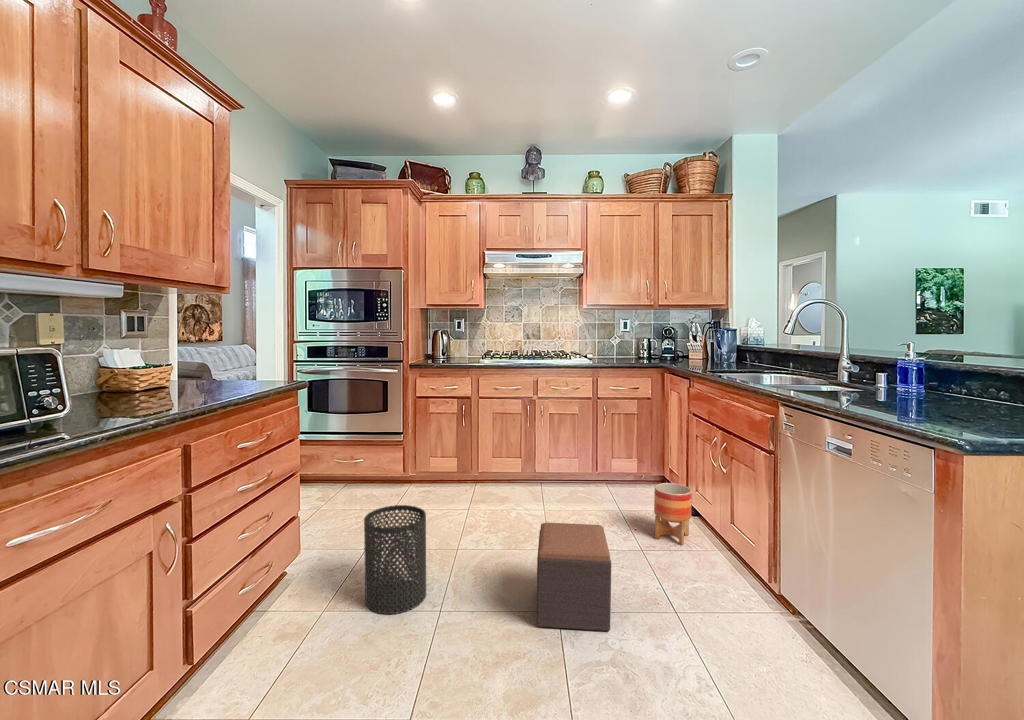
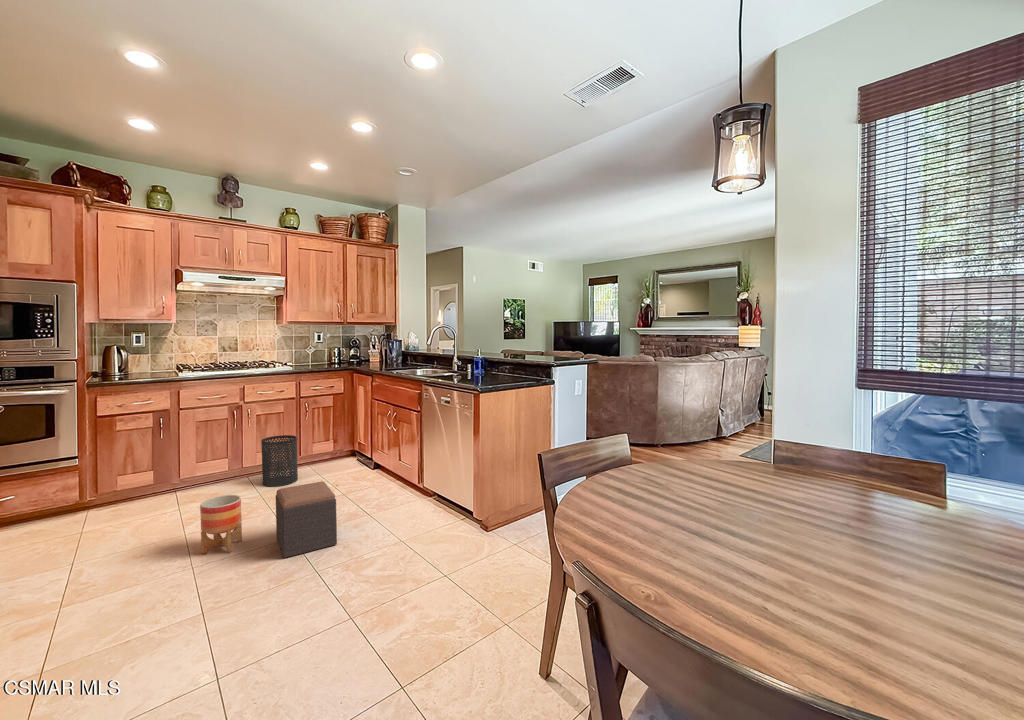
planter: present [654,483,692,545] -> present [200,495,242,554]
trash can: present [364,505,426,614] -> present [261,435,298,487]

